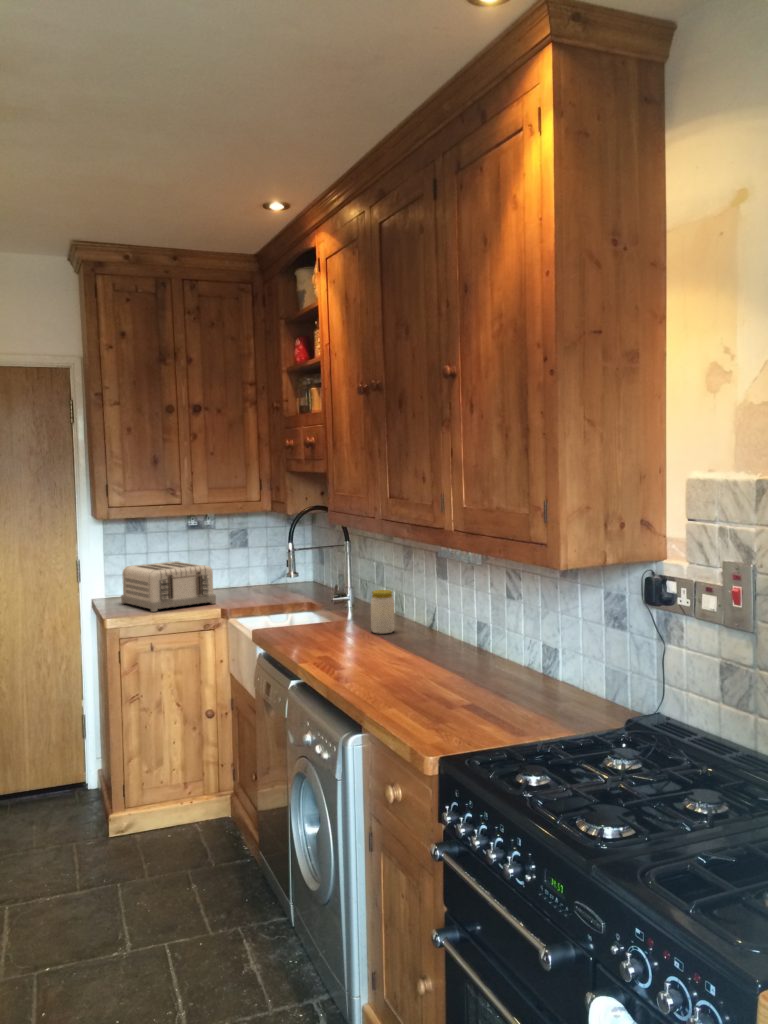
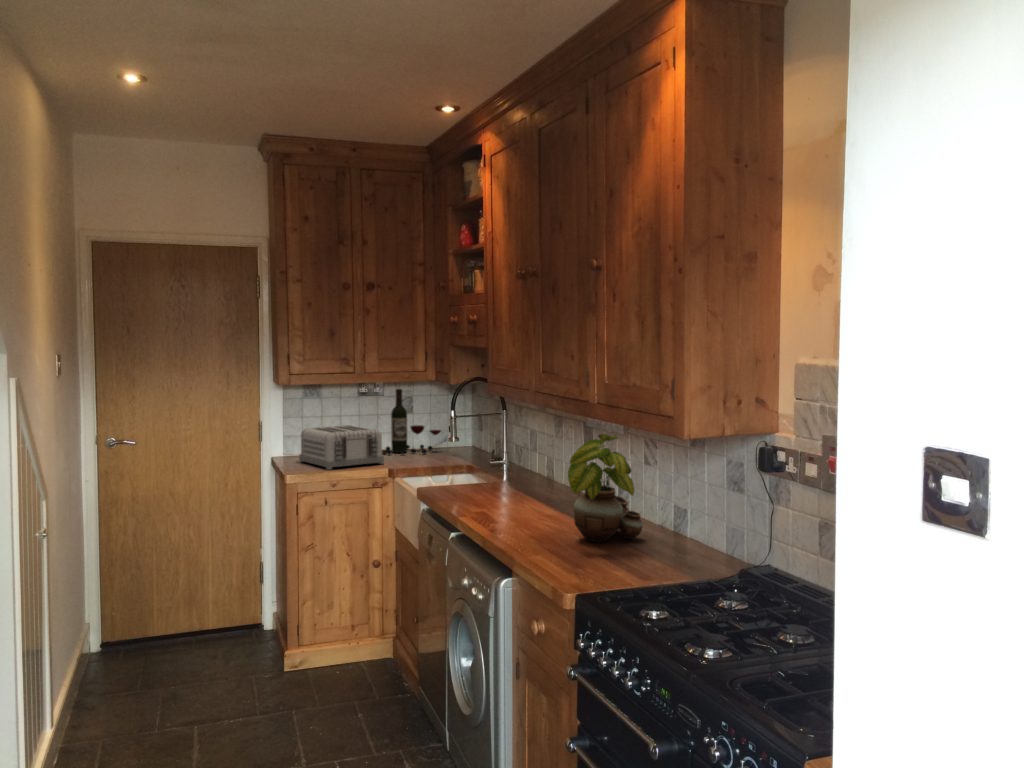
wine bottle: none [206,520,281,592] -> present [382,389,441,454]
potted plant: none [419,565,511,690] -> present [568,434,643,542]
jar: present [371,590,395,634] -> none [523,455,544,494]

